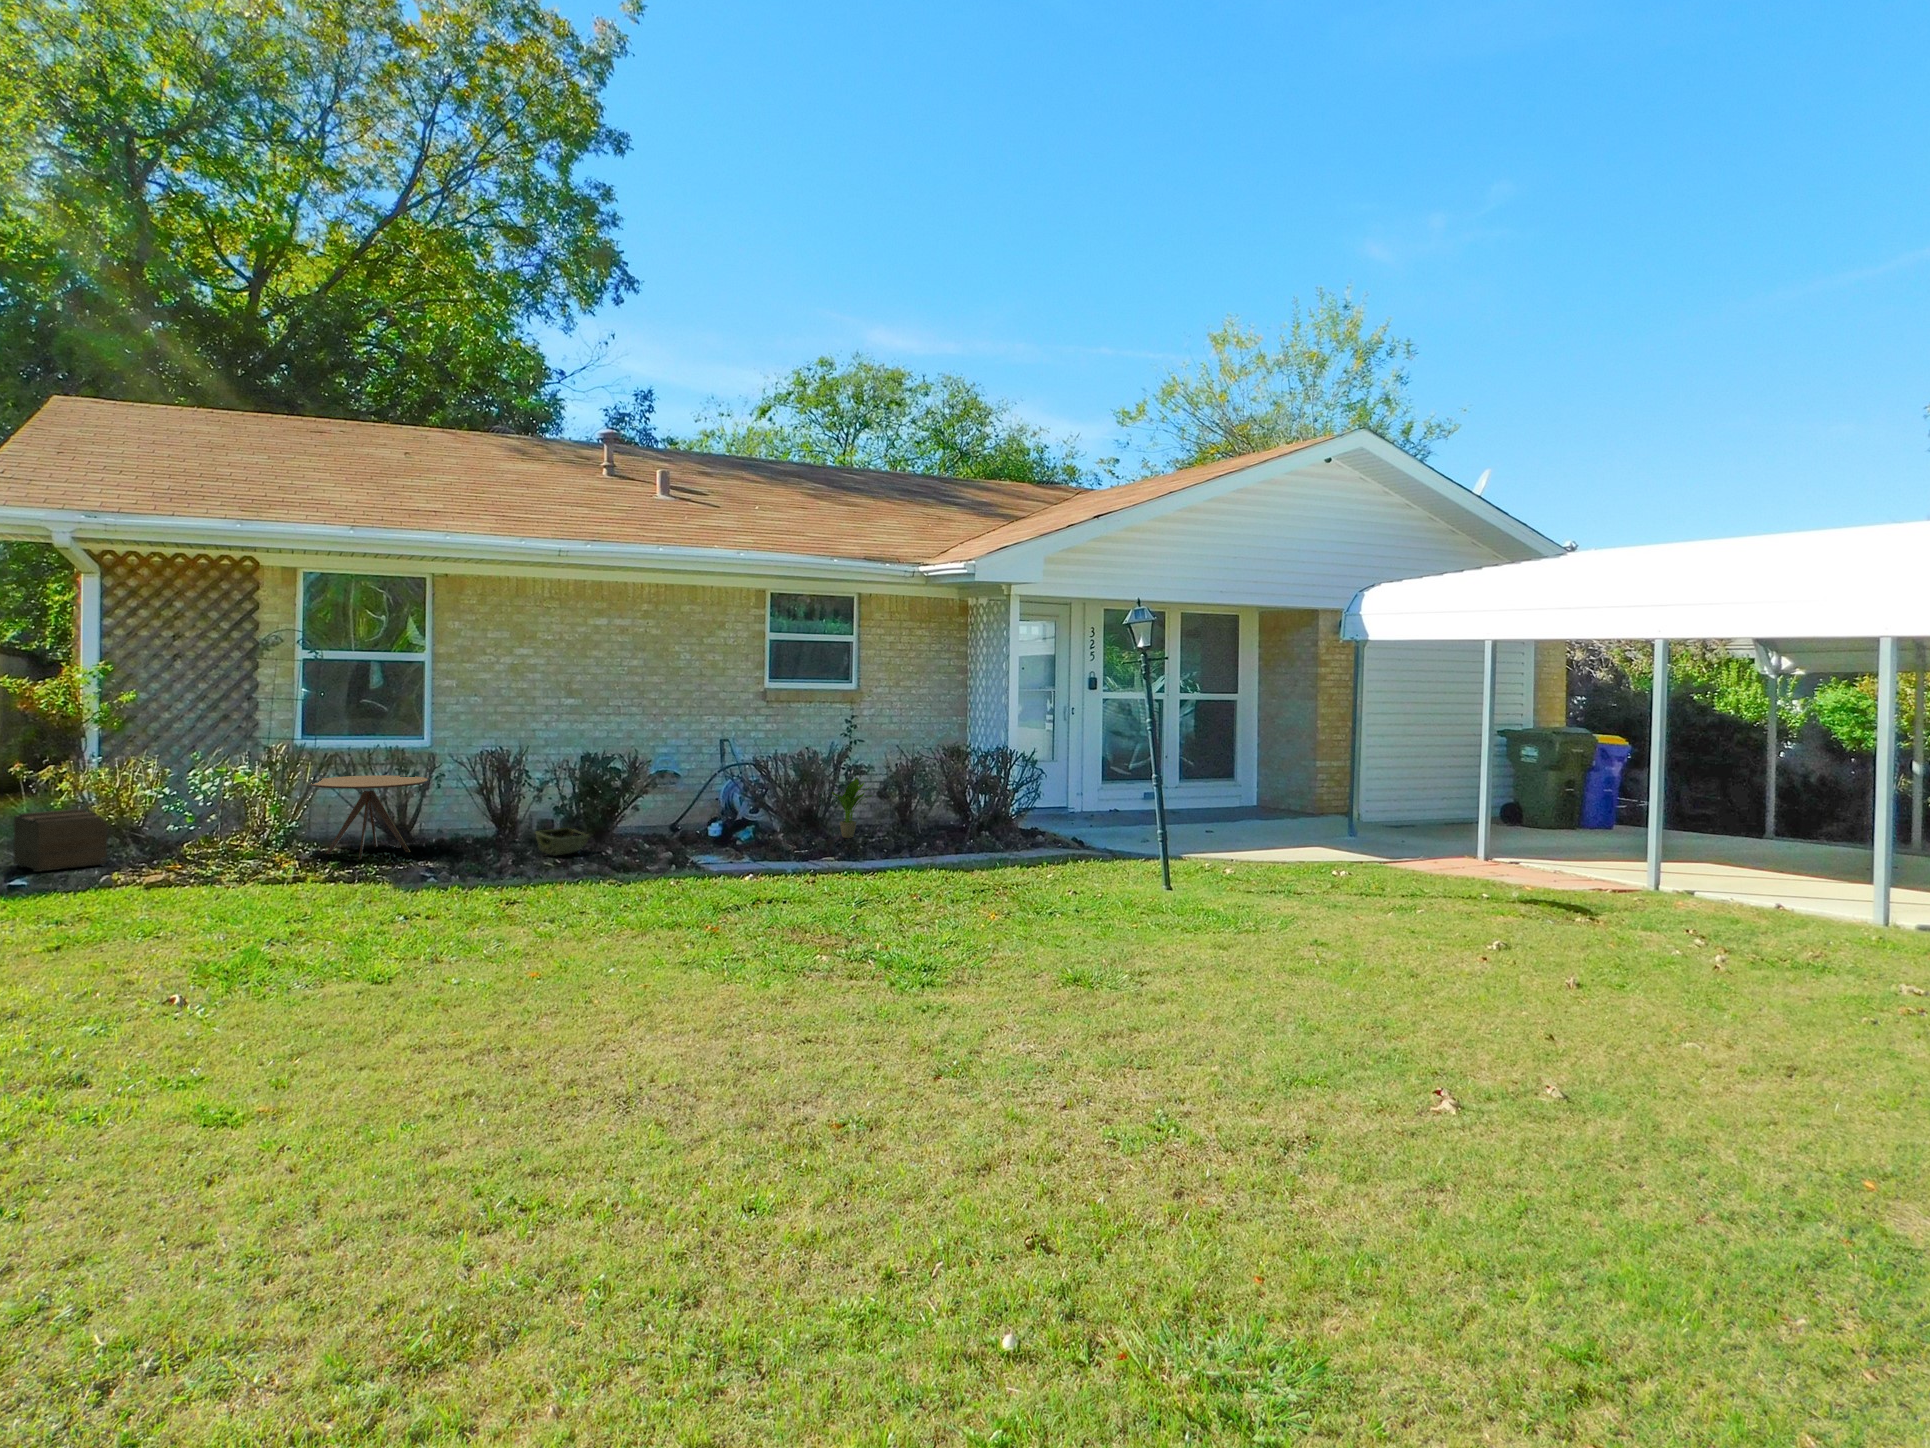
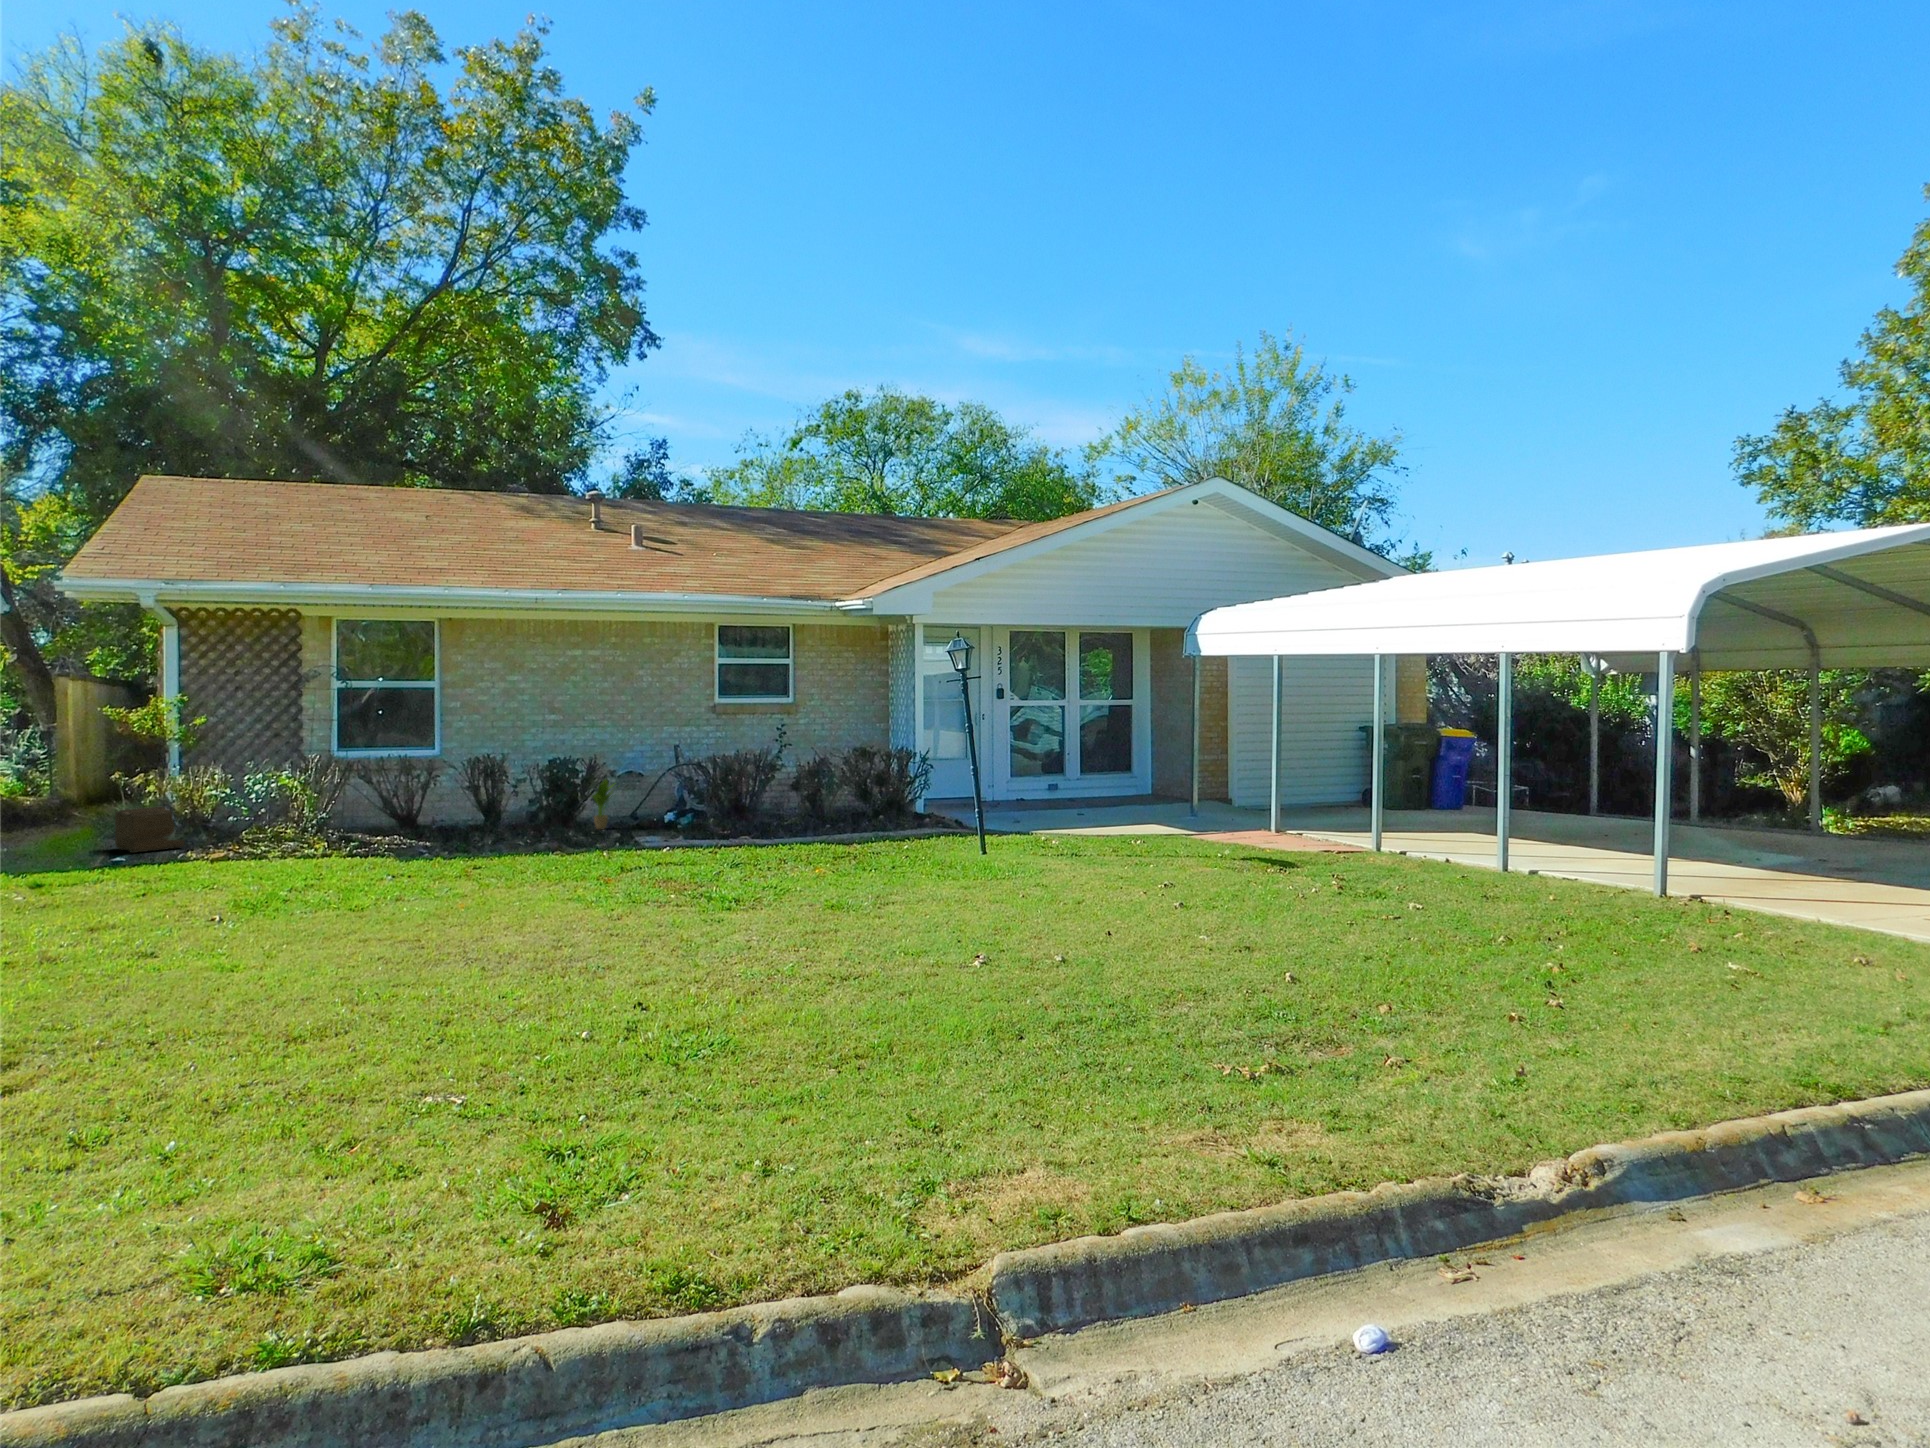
round table: present [309,775,428,859] -> none [337,778,432,842]
potted plant: present [832,778,872,838] -> present [592,779,613,829]
woven basket: present [536,828,589,856] -> none [514,816,558,838]

